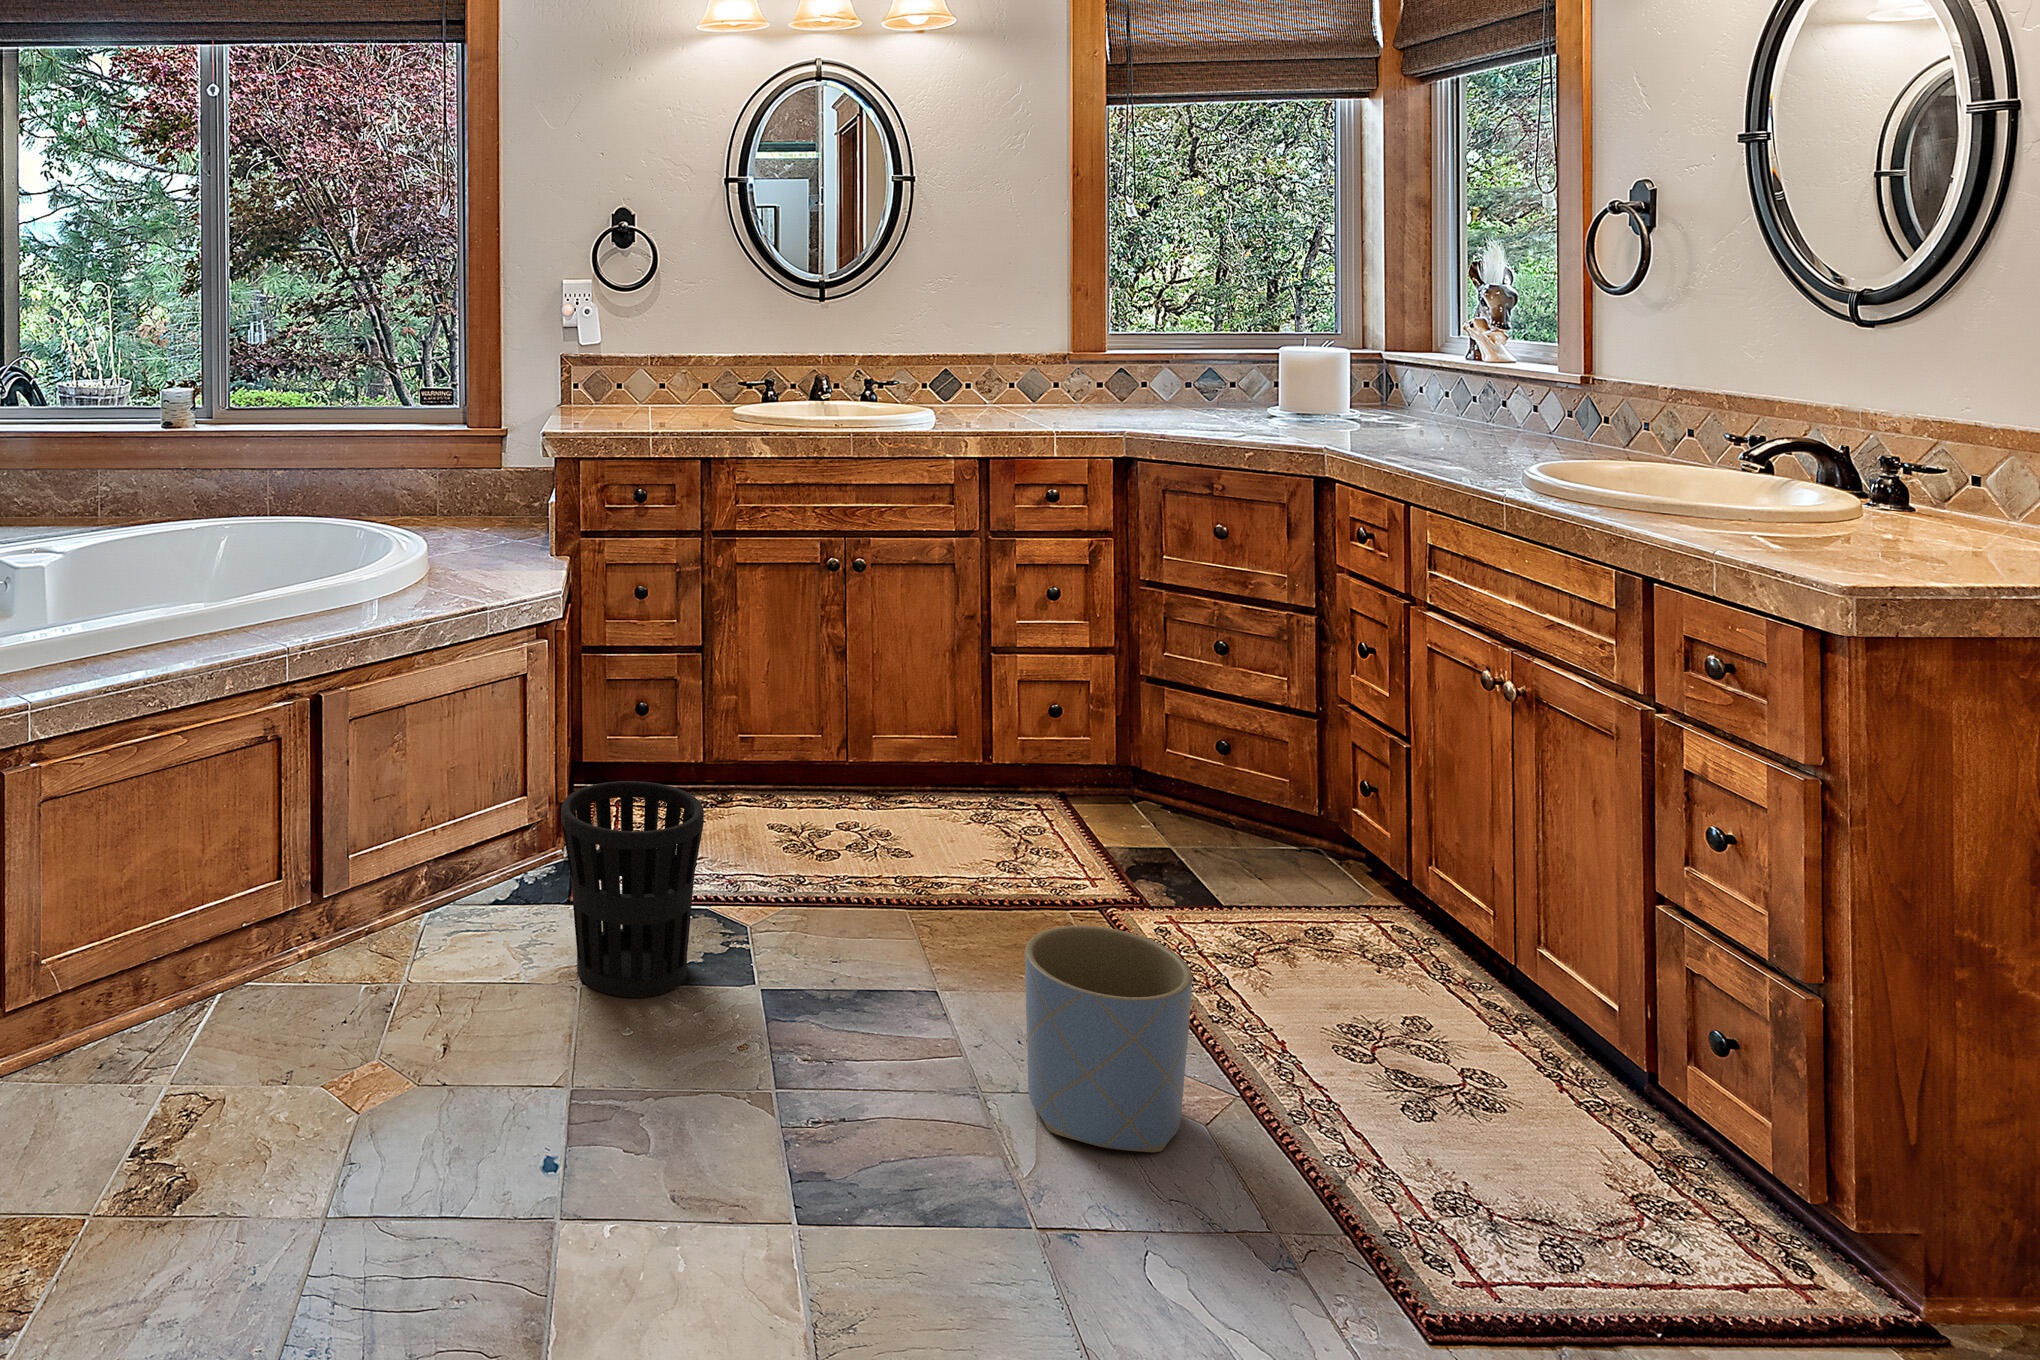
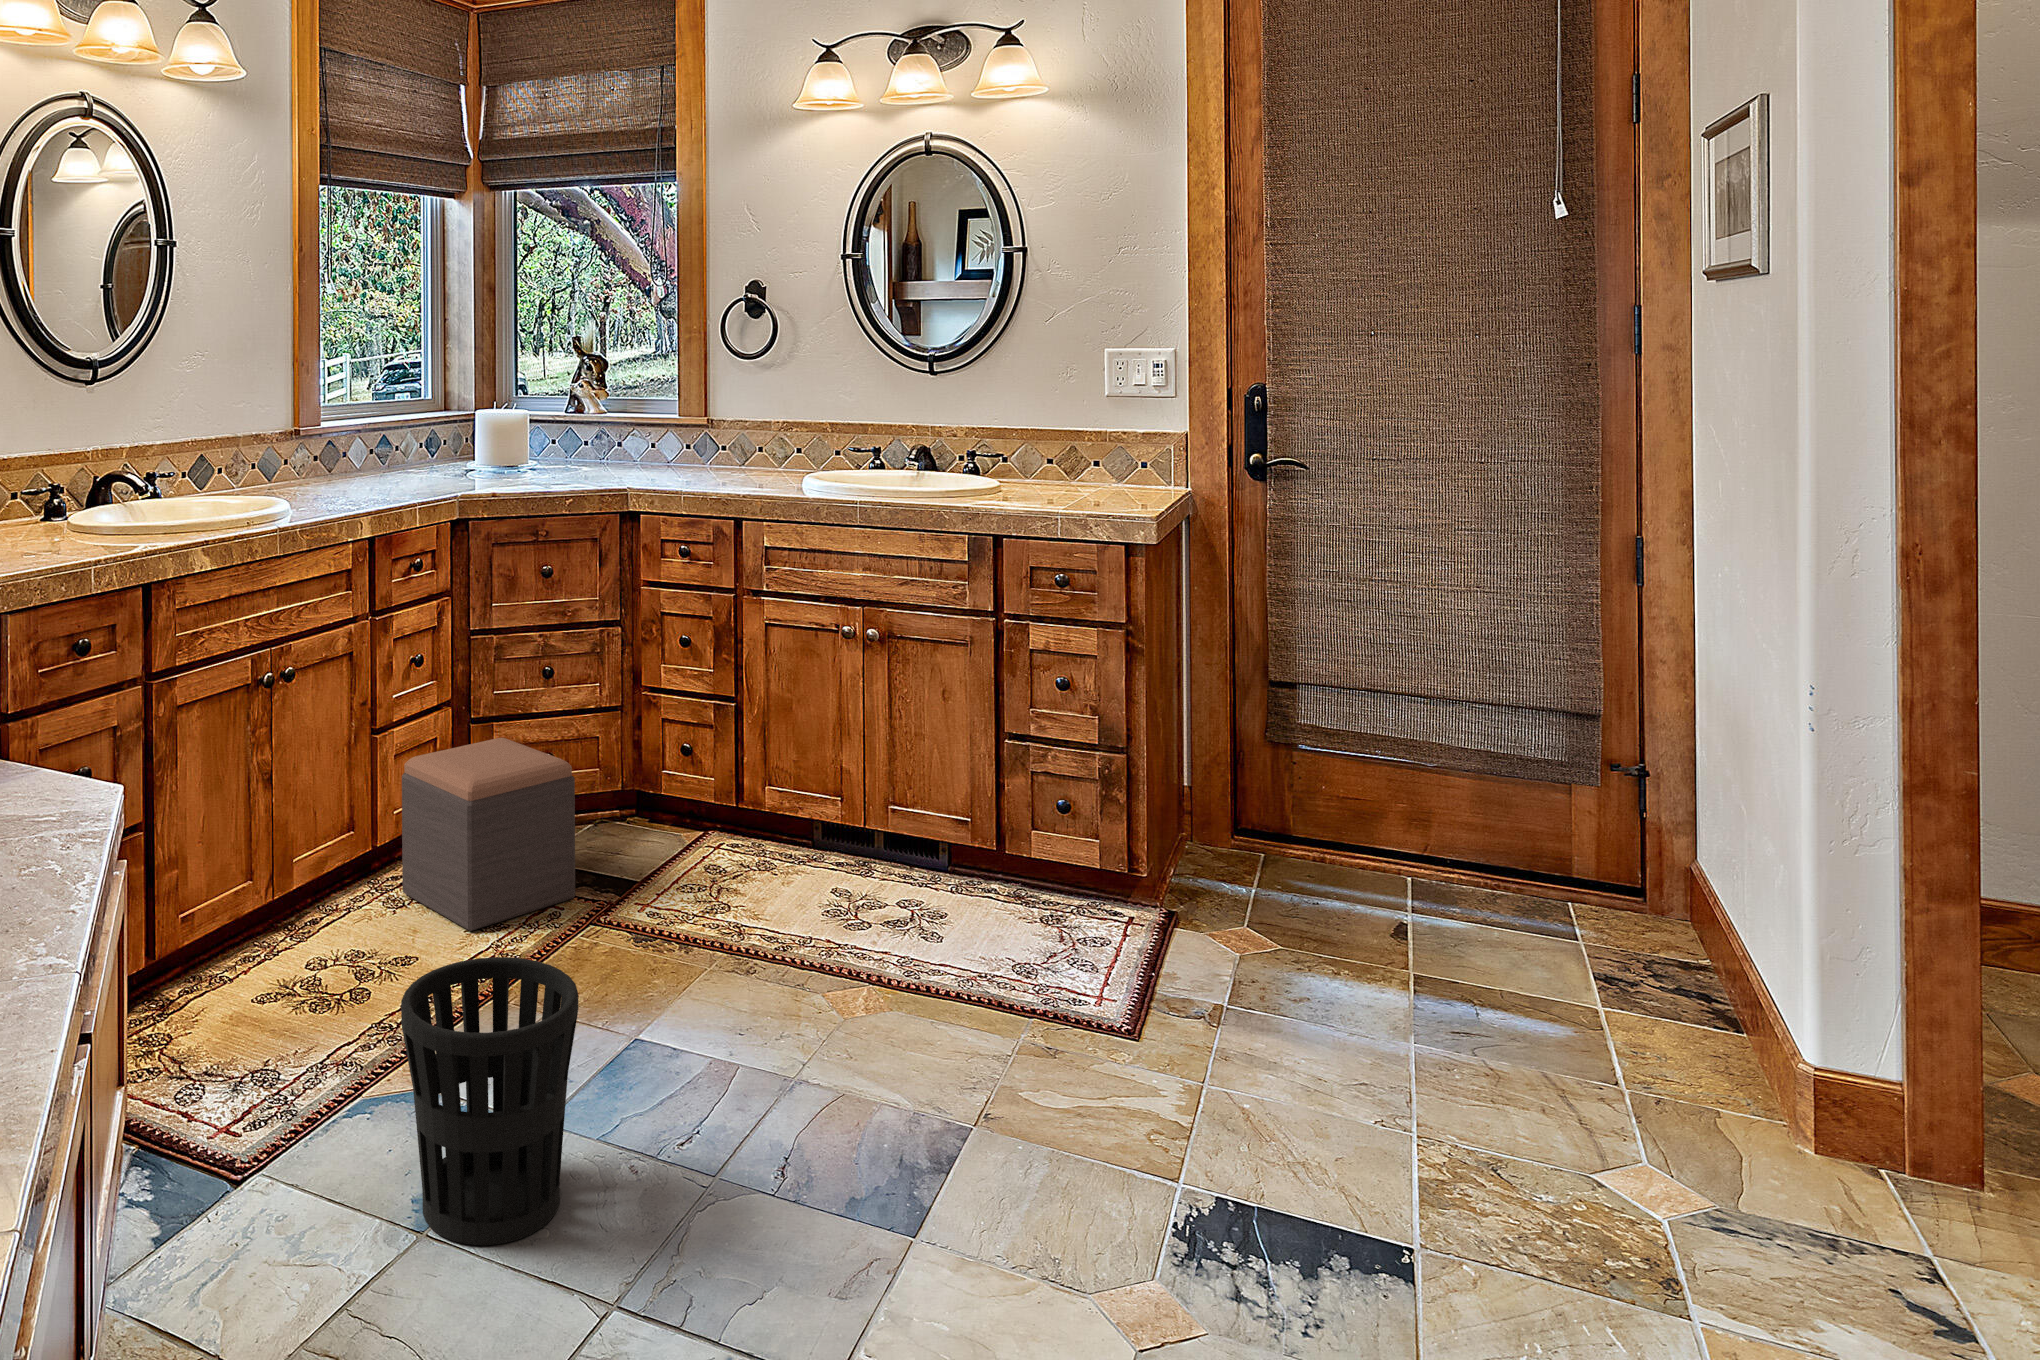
footstool: none [975,677,1126,868] -> present [402,738,575,931]
planter: present [1025,926,1192,1152] -> none [852,890,987,1080]

